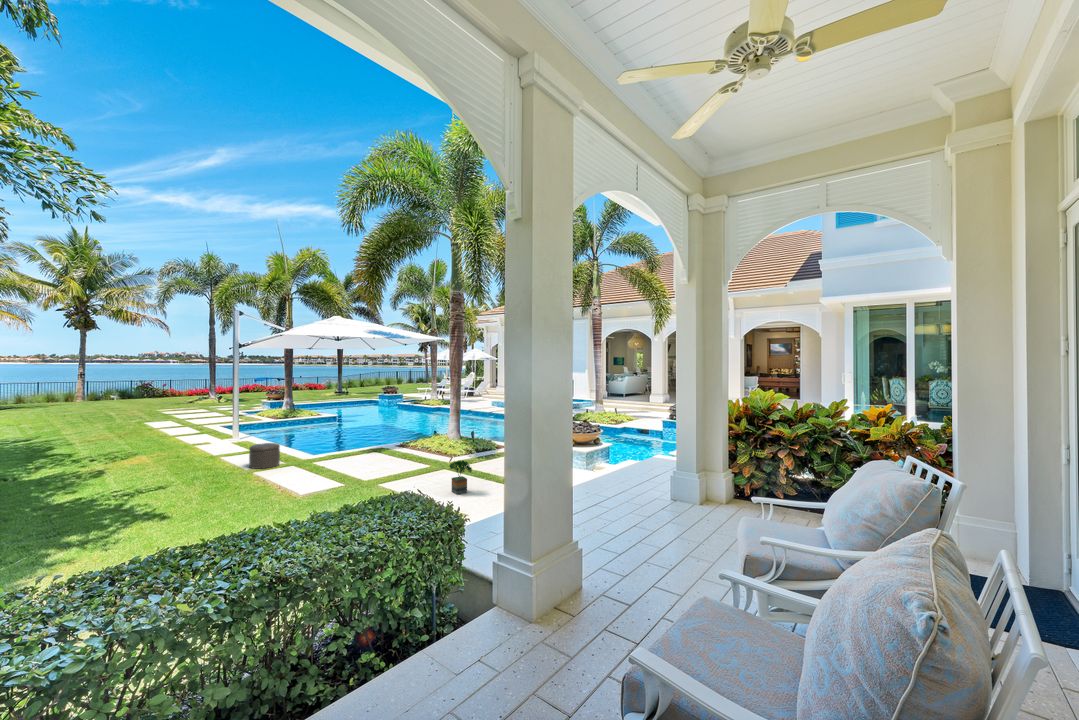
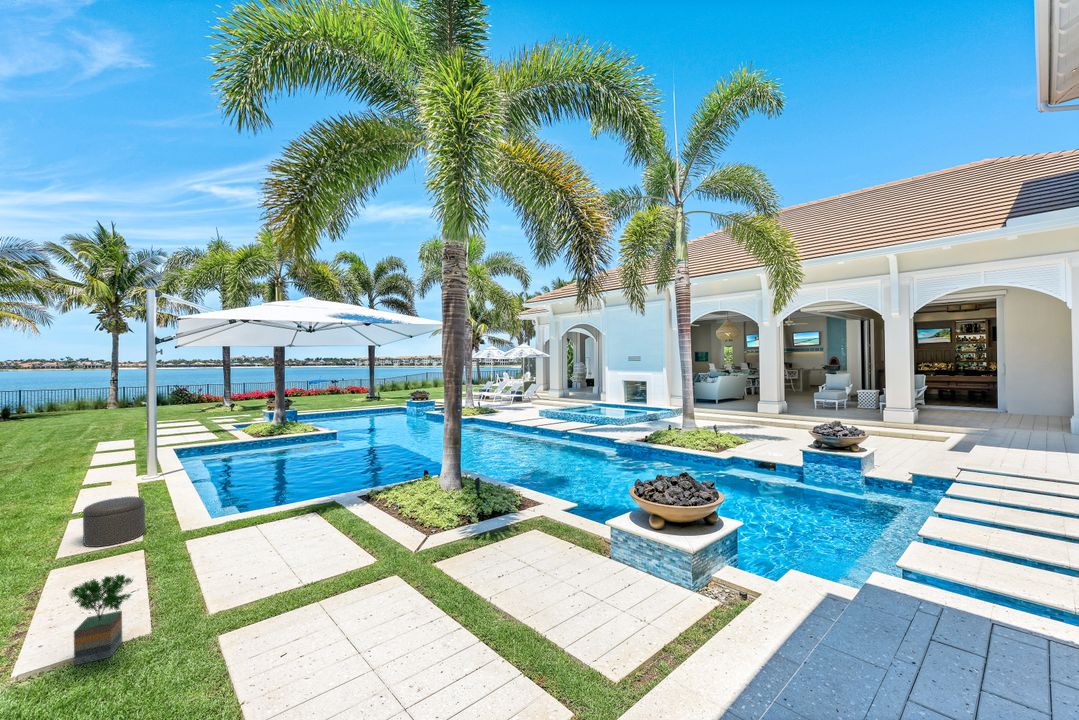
potted tree: present [449,460,472,495] -> present [70,575,133,665]

